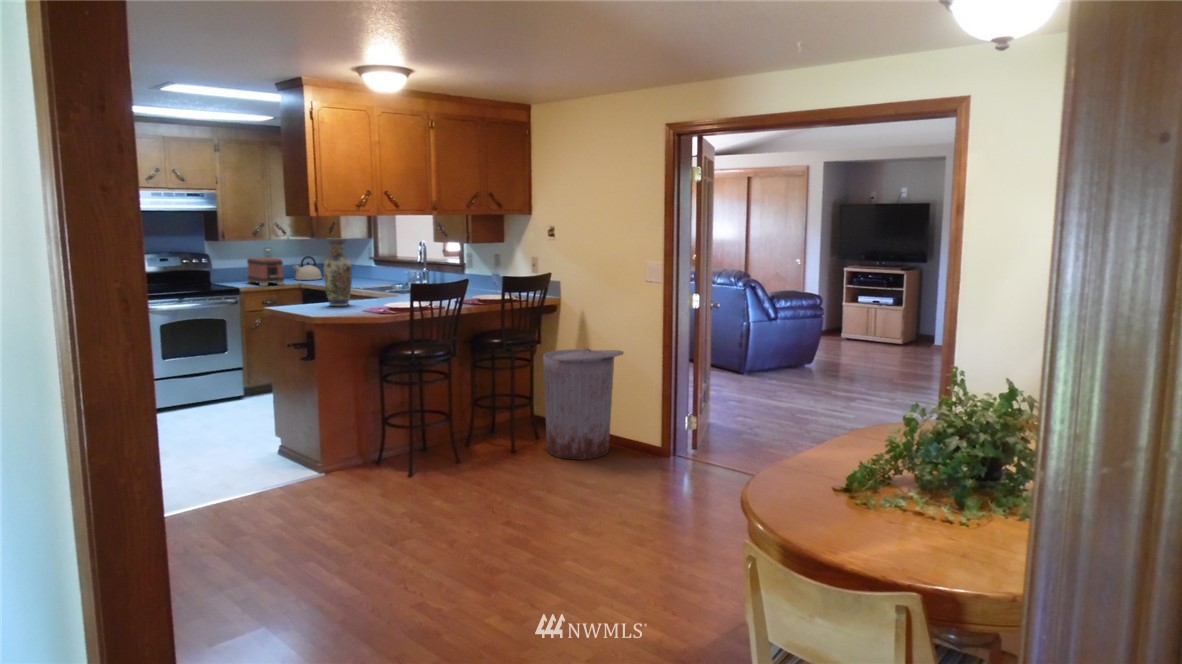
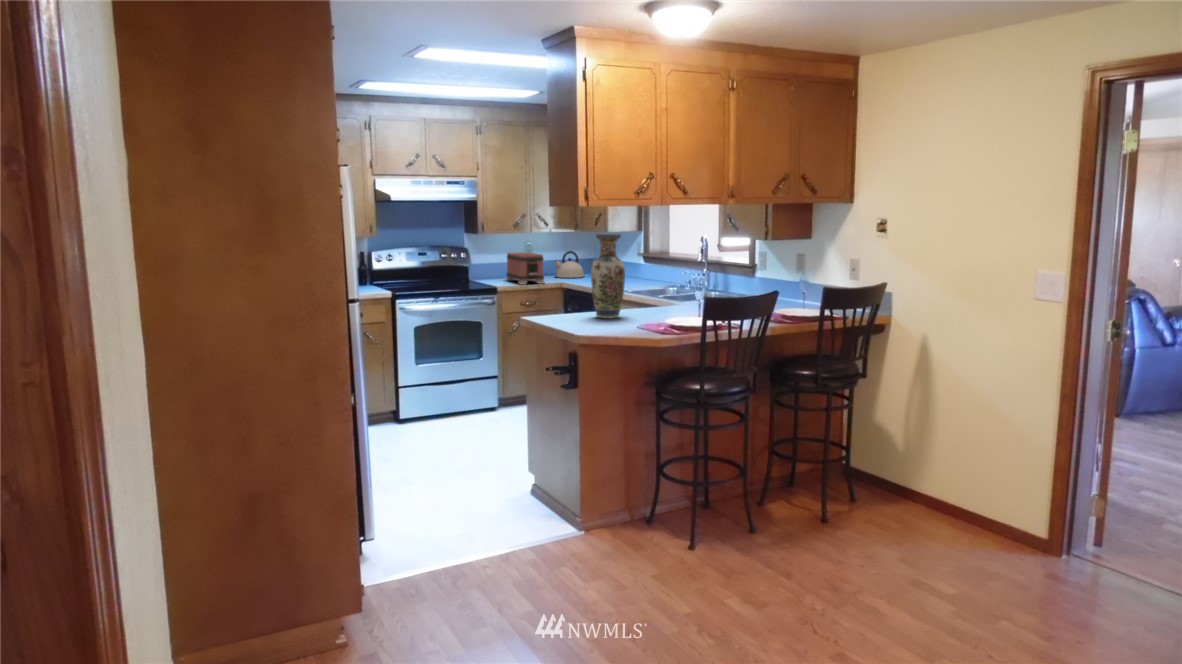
trash can: present [543,348,624,460] -> none [872,388,1001,548]

